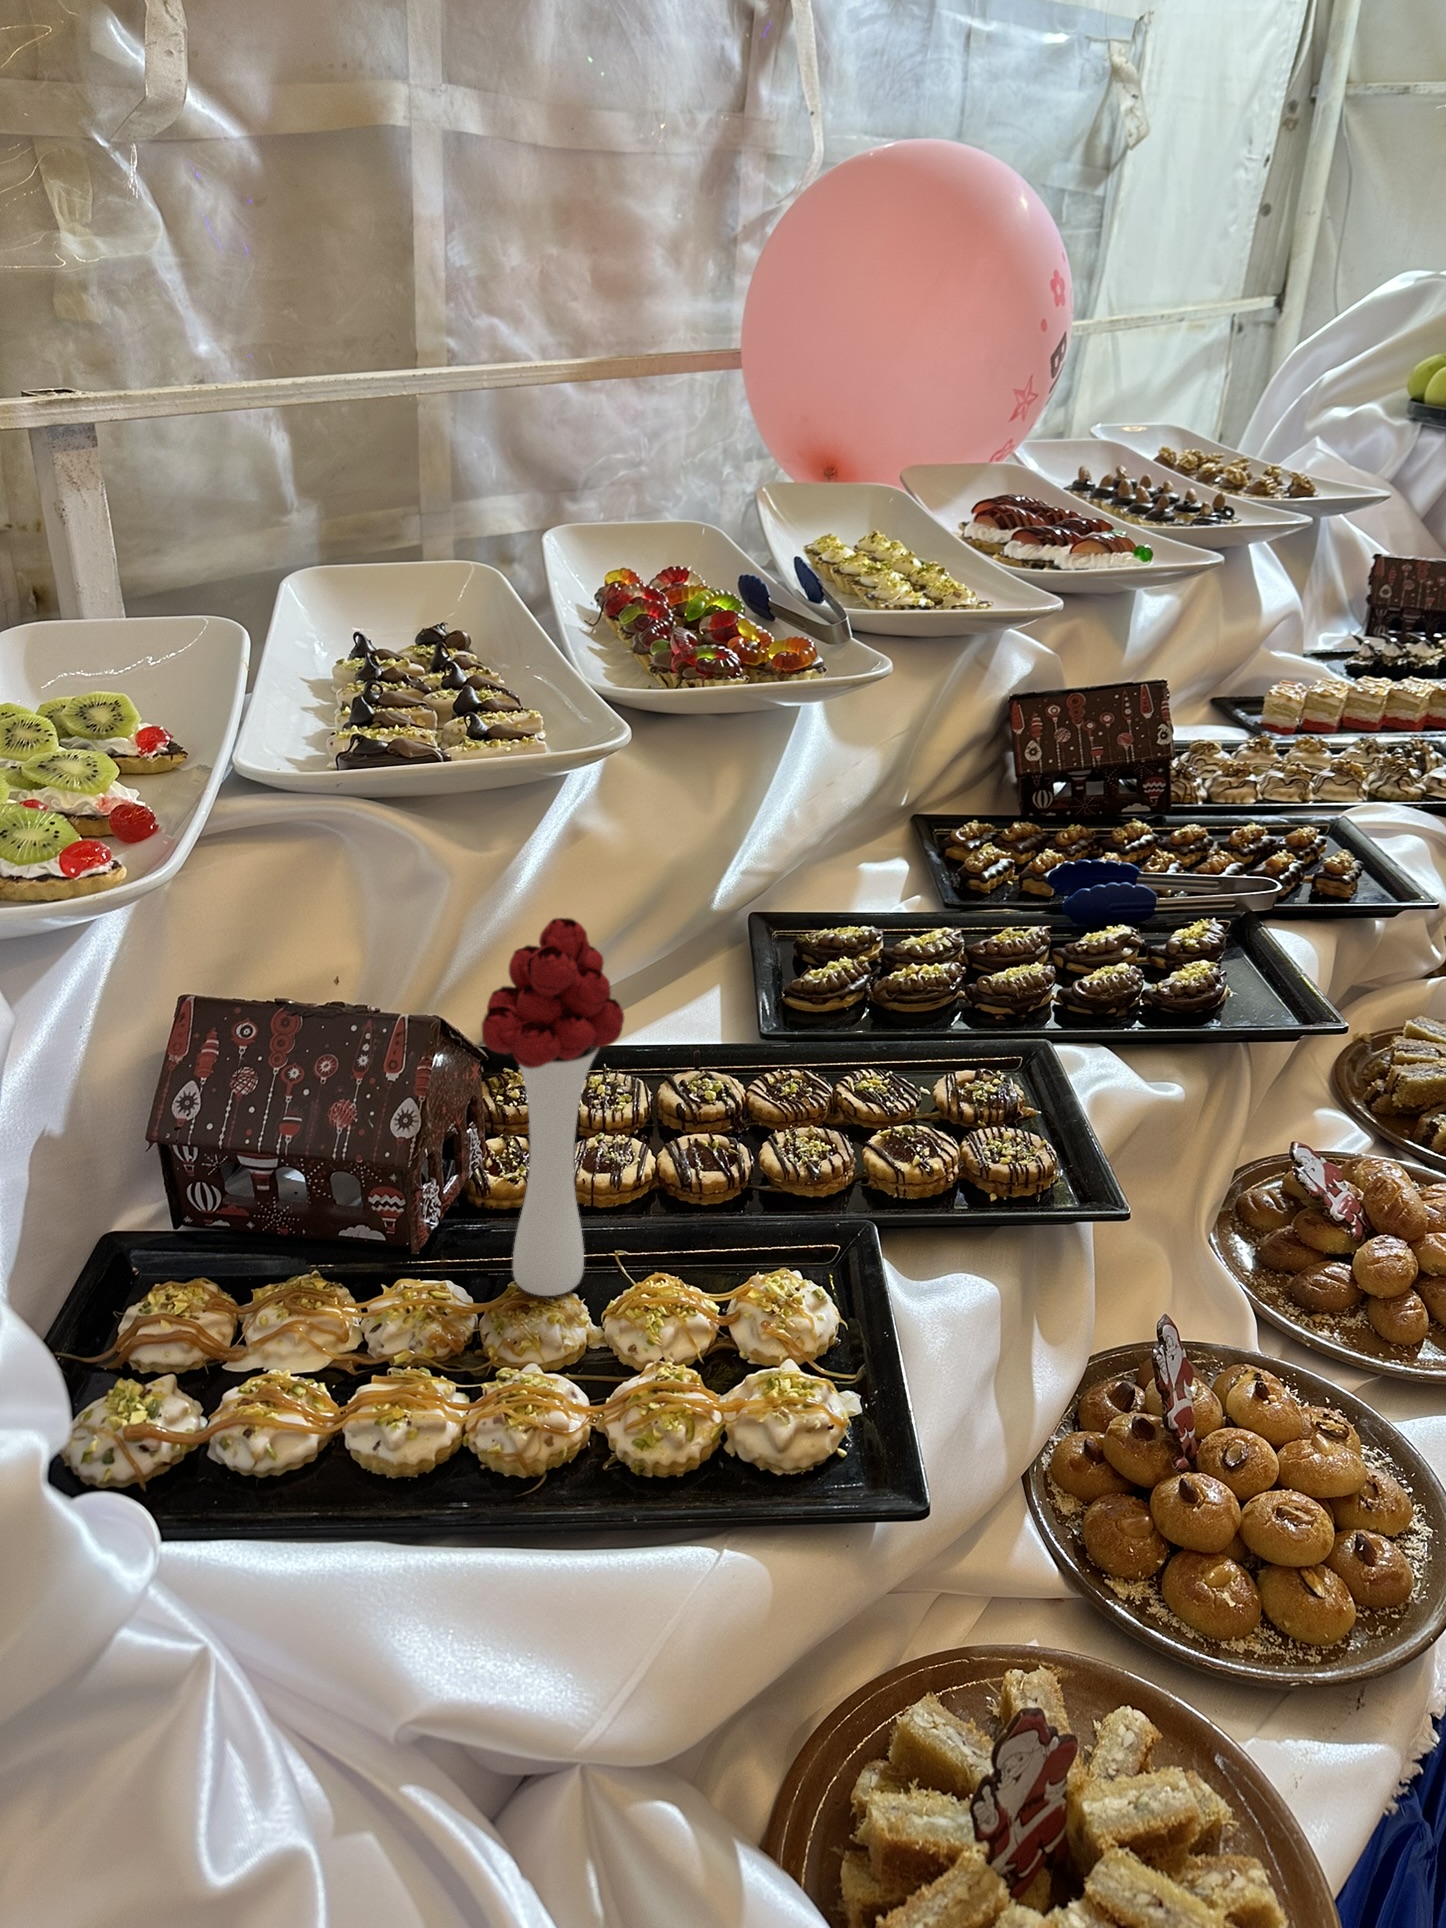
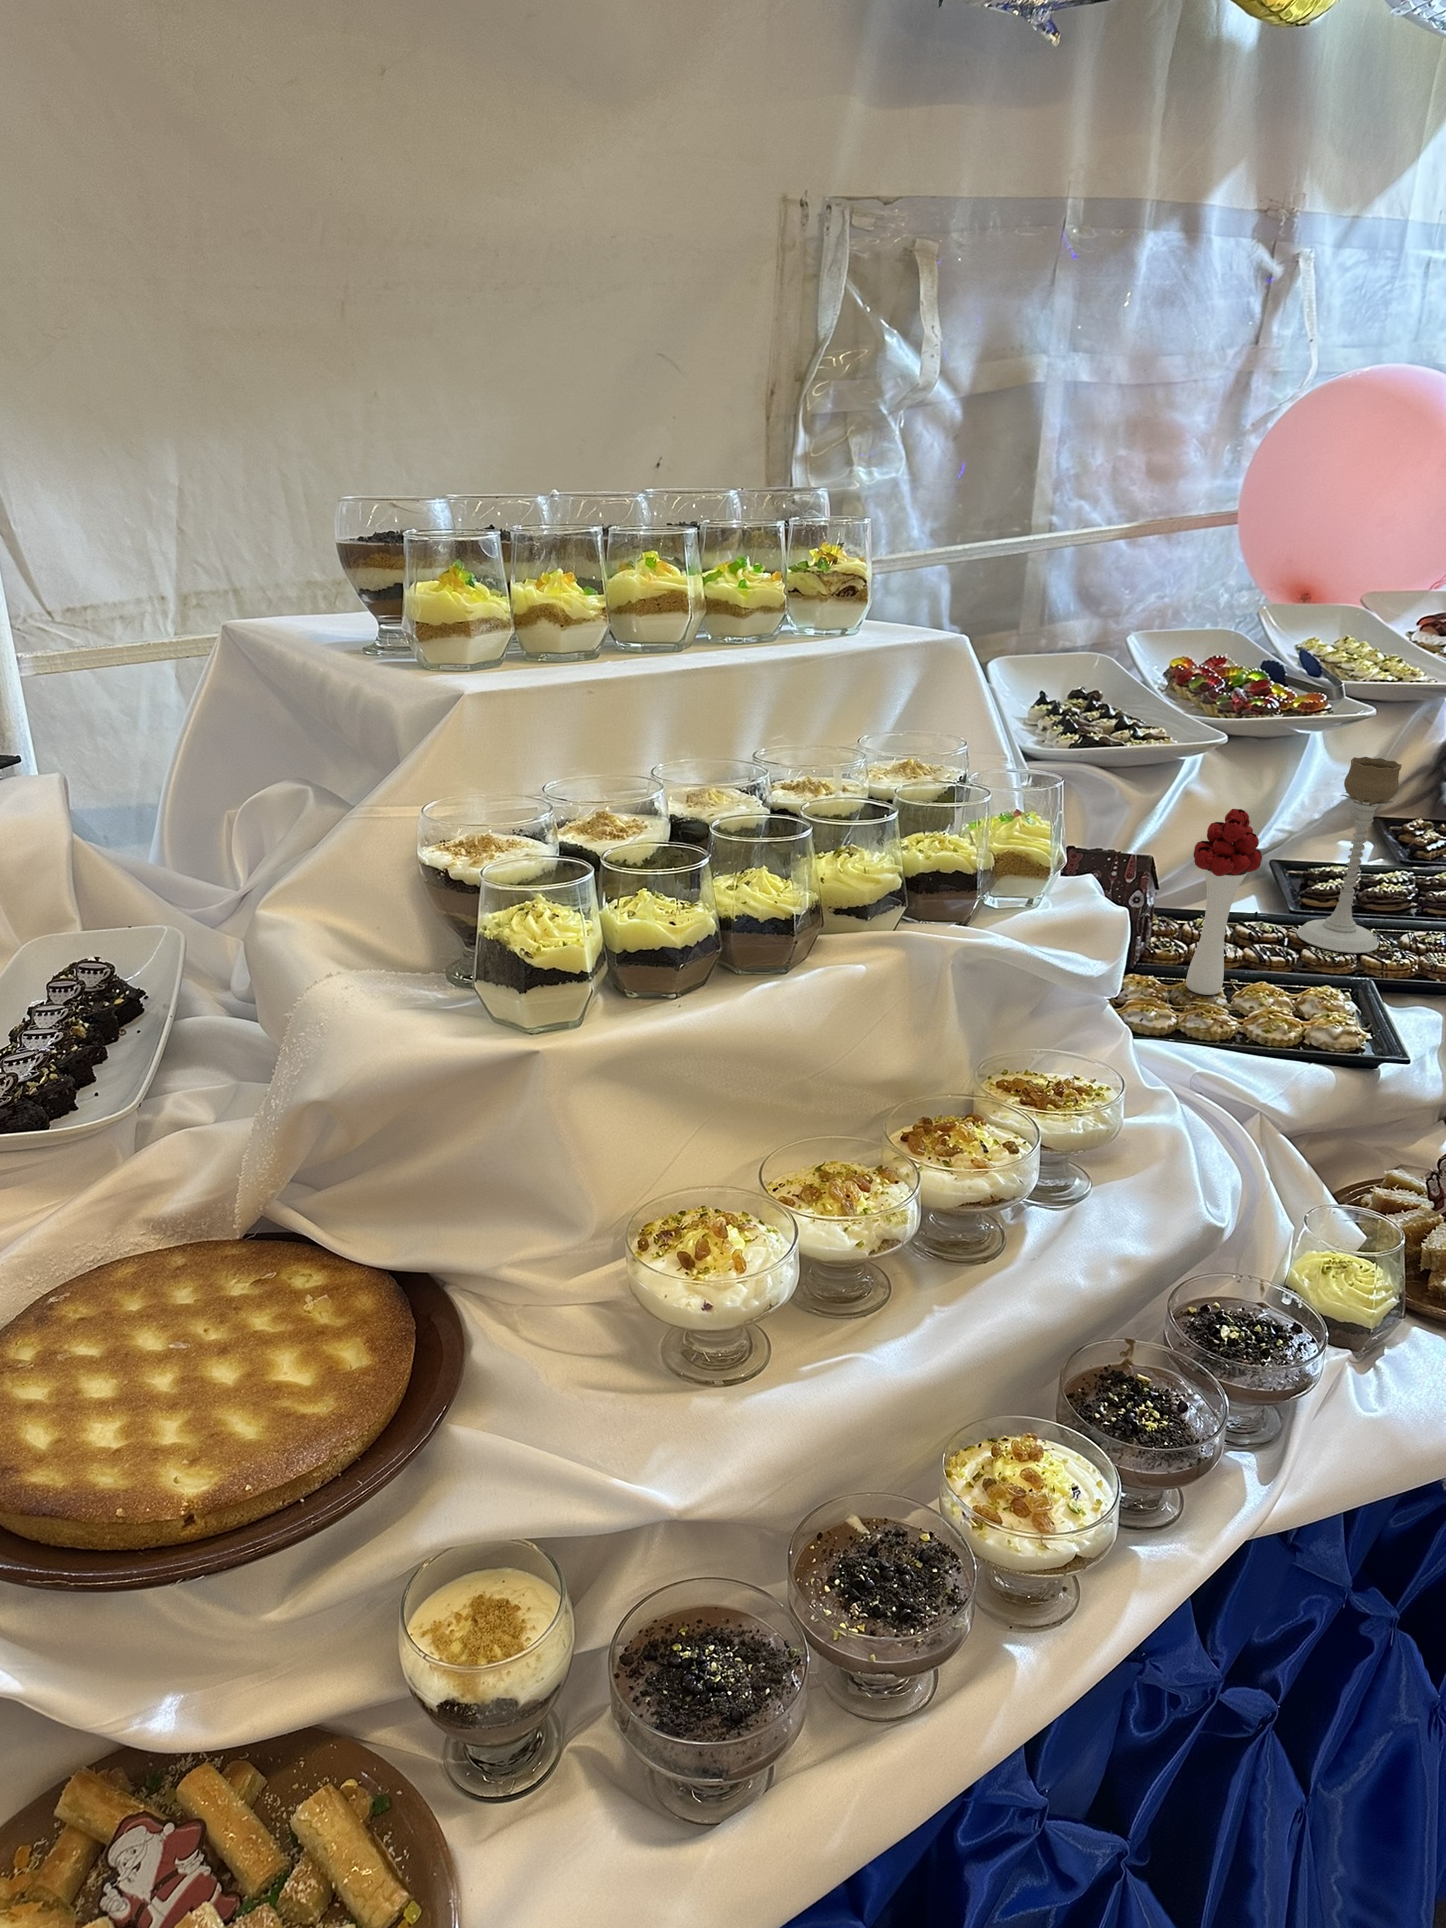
candle holder: none [757,767,900,1130] -> present [1296,757,1402,953]

